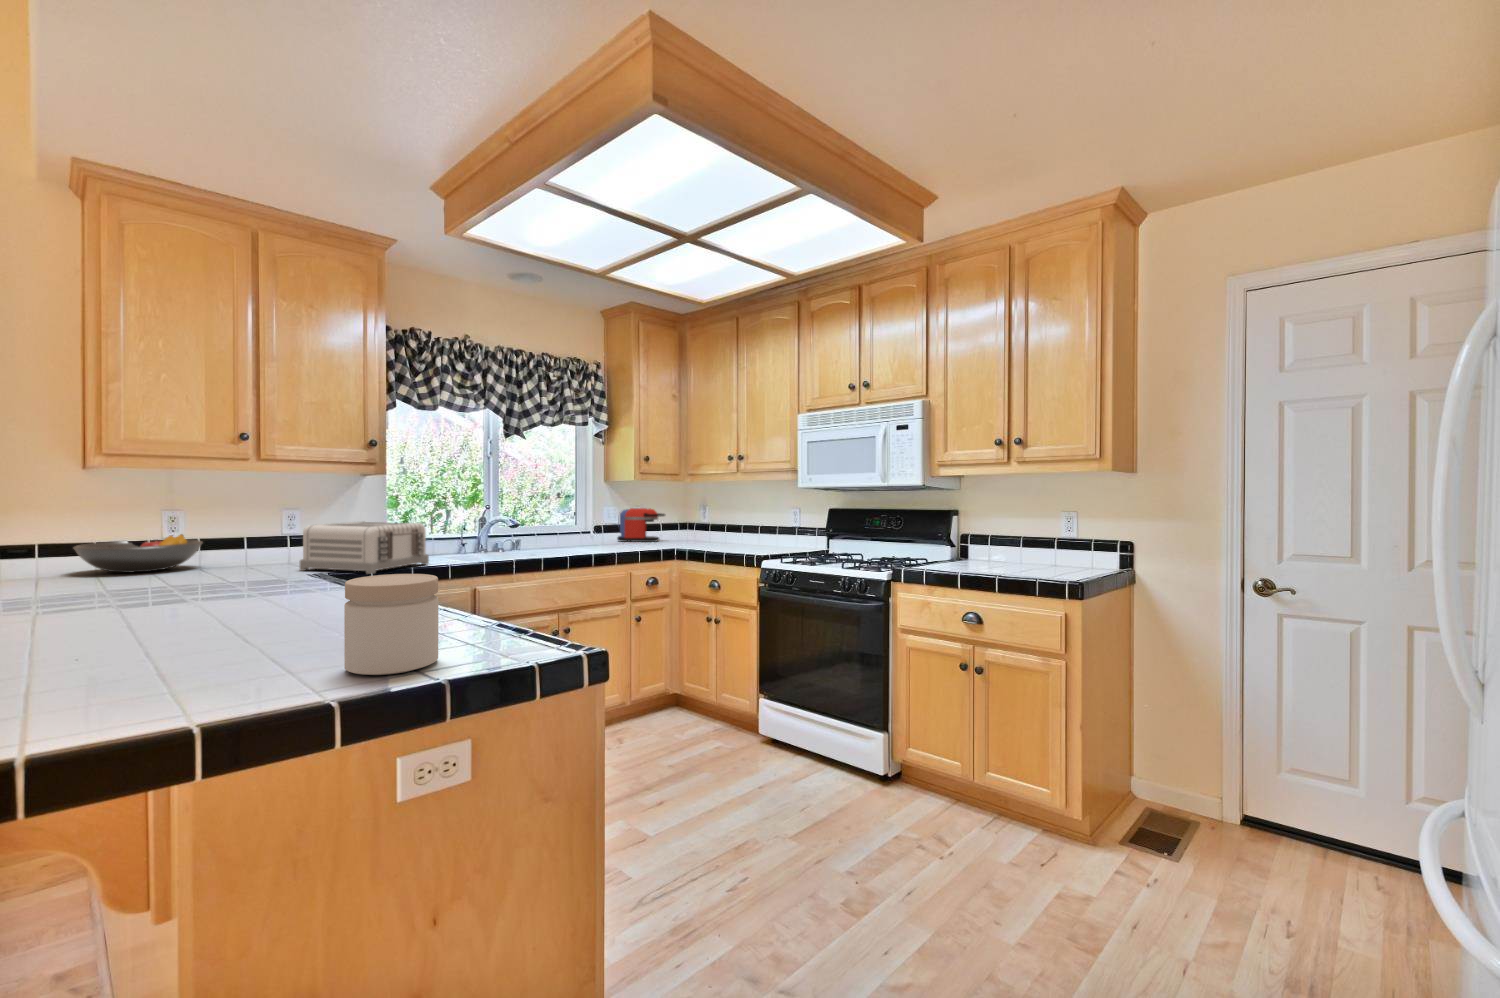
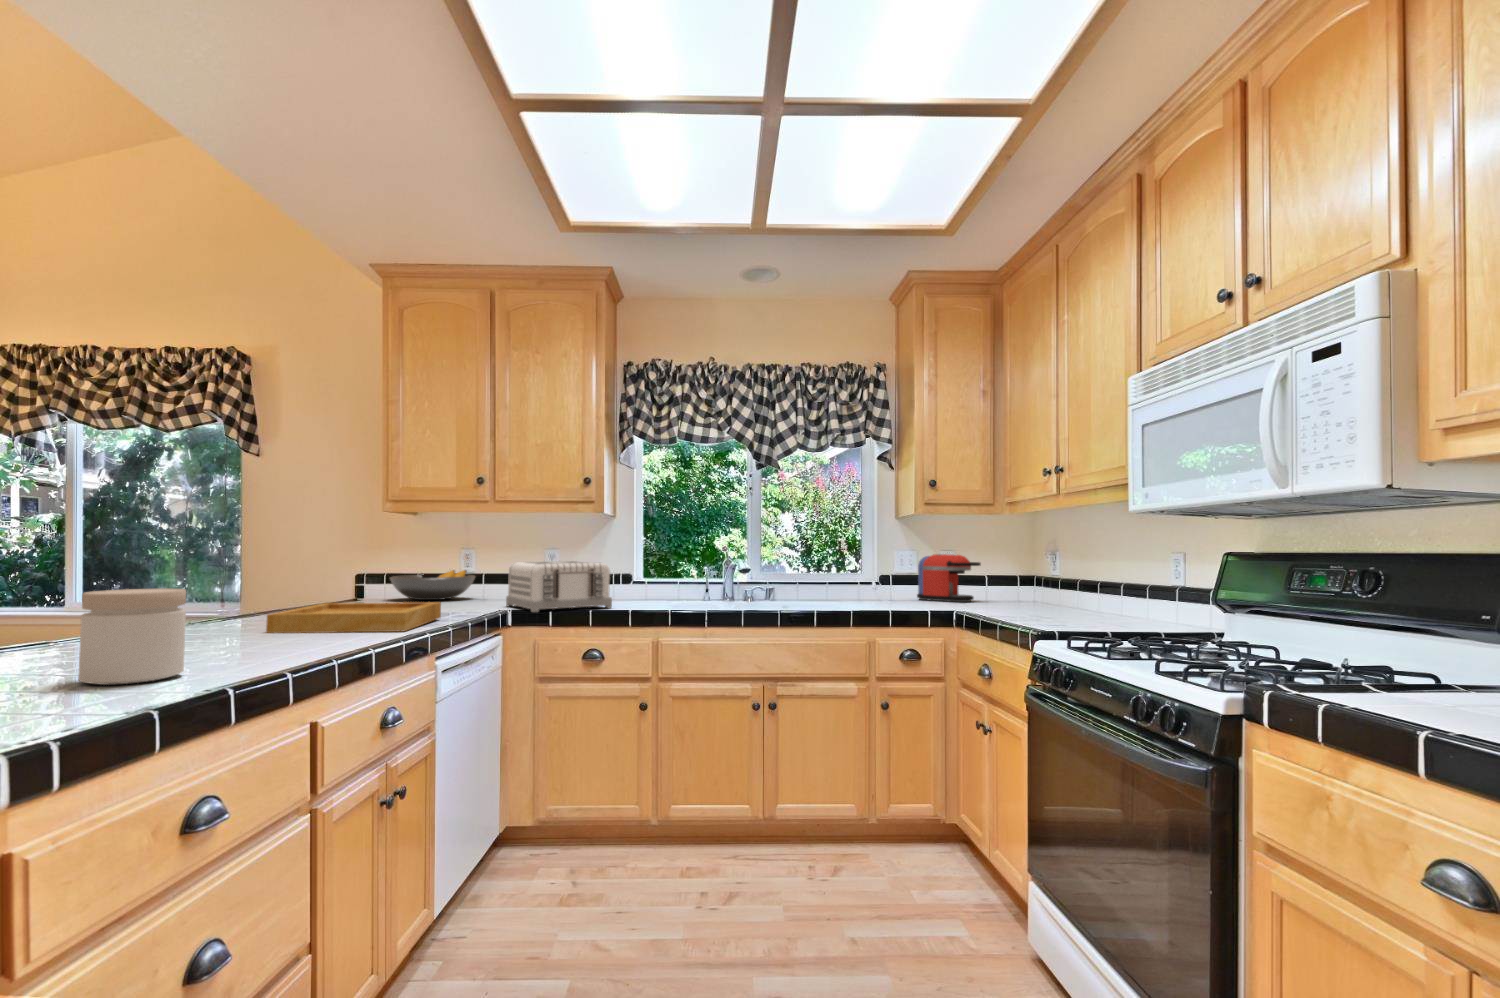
tray: none [168,571,365,622] -> present [266,602,441,633]

